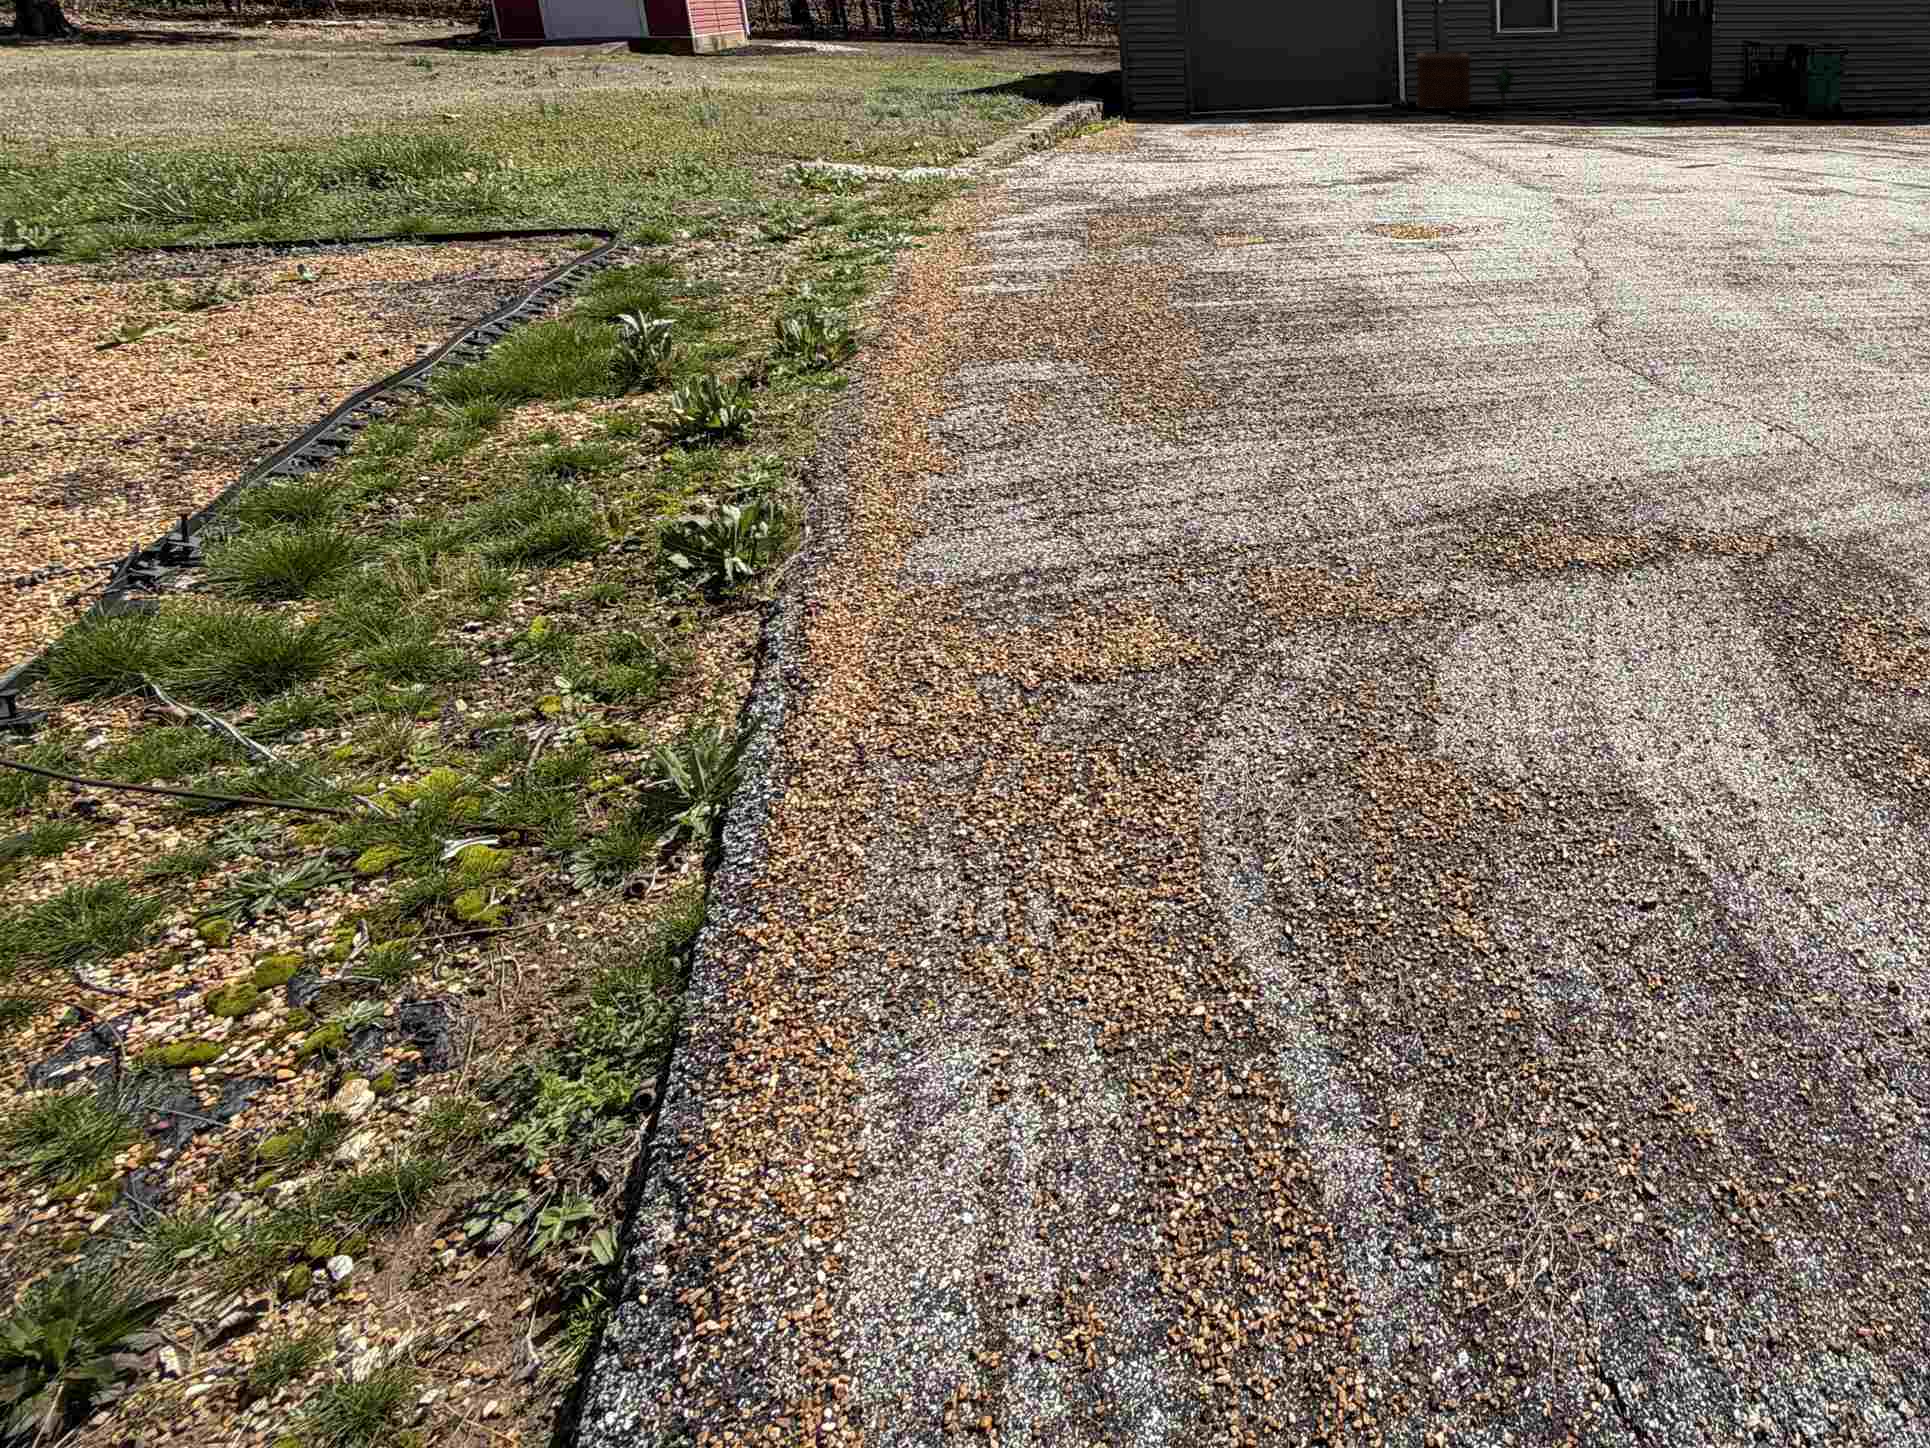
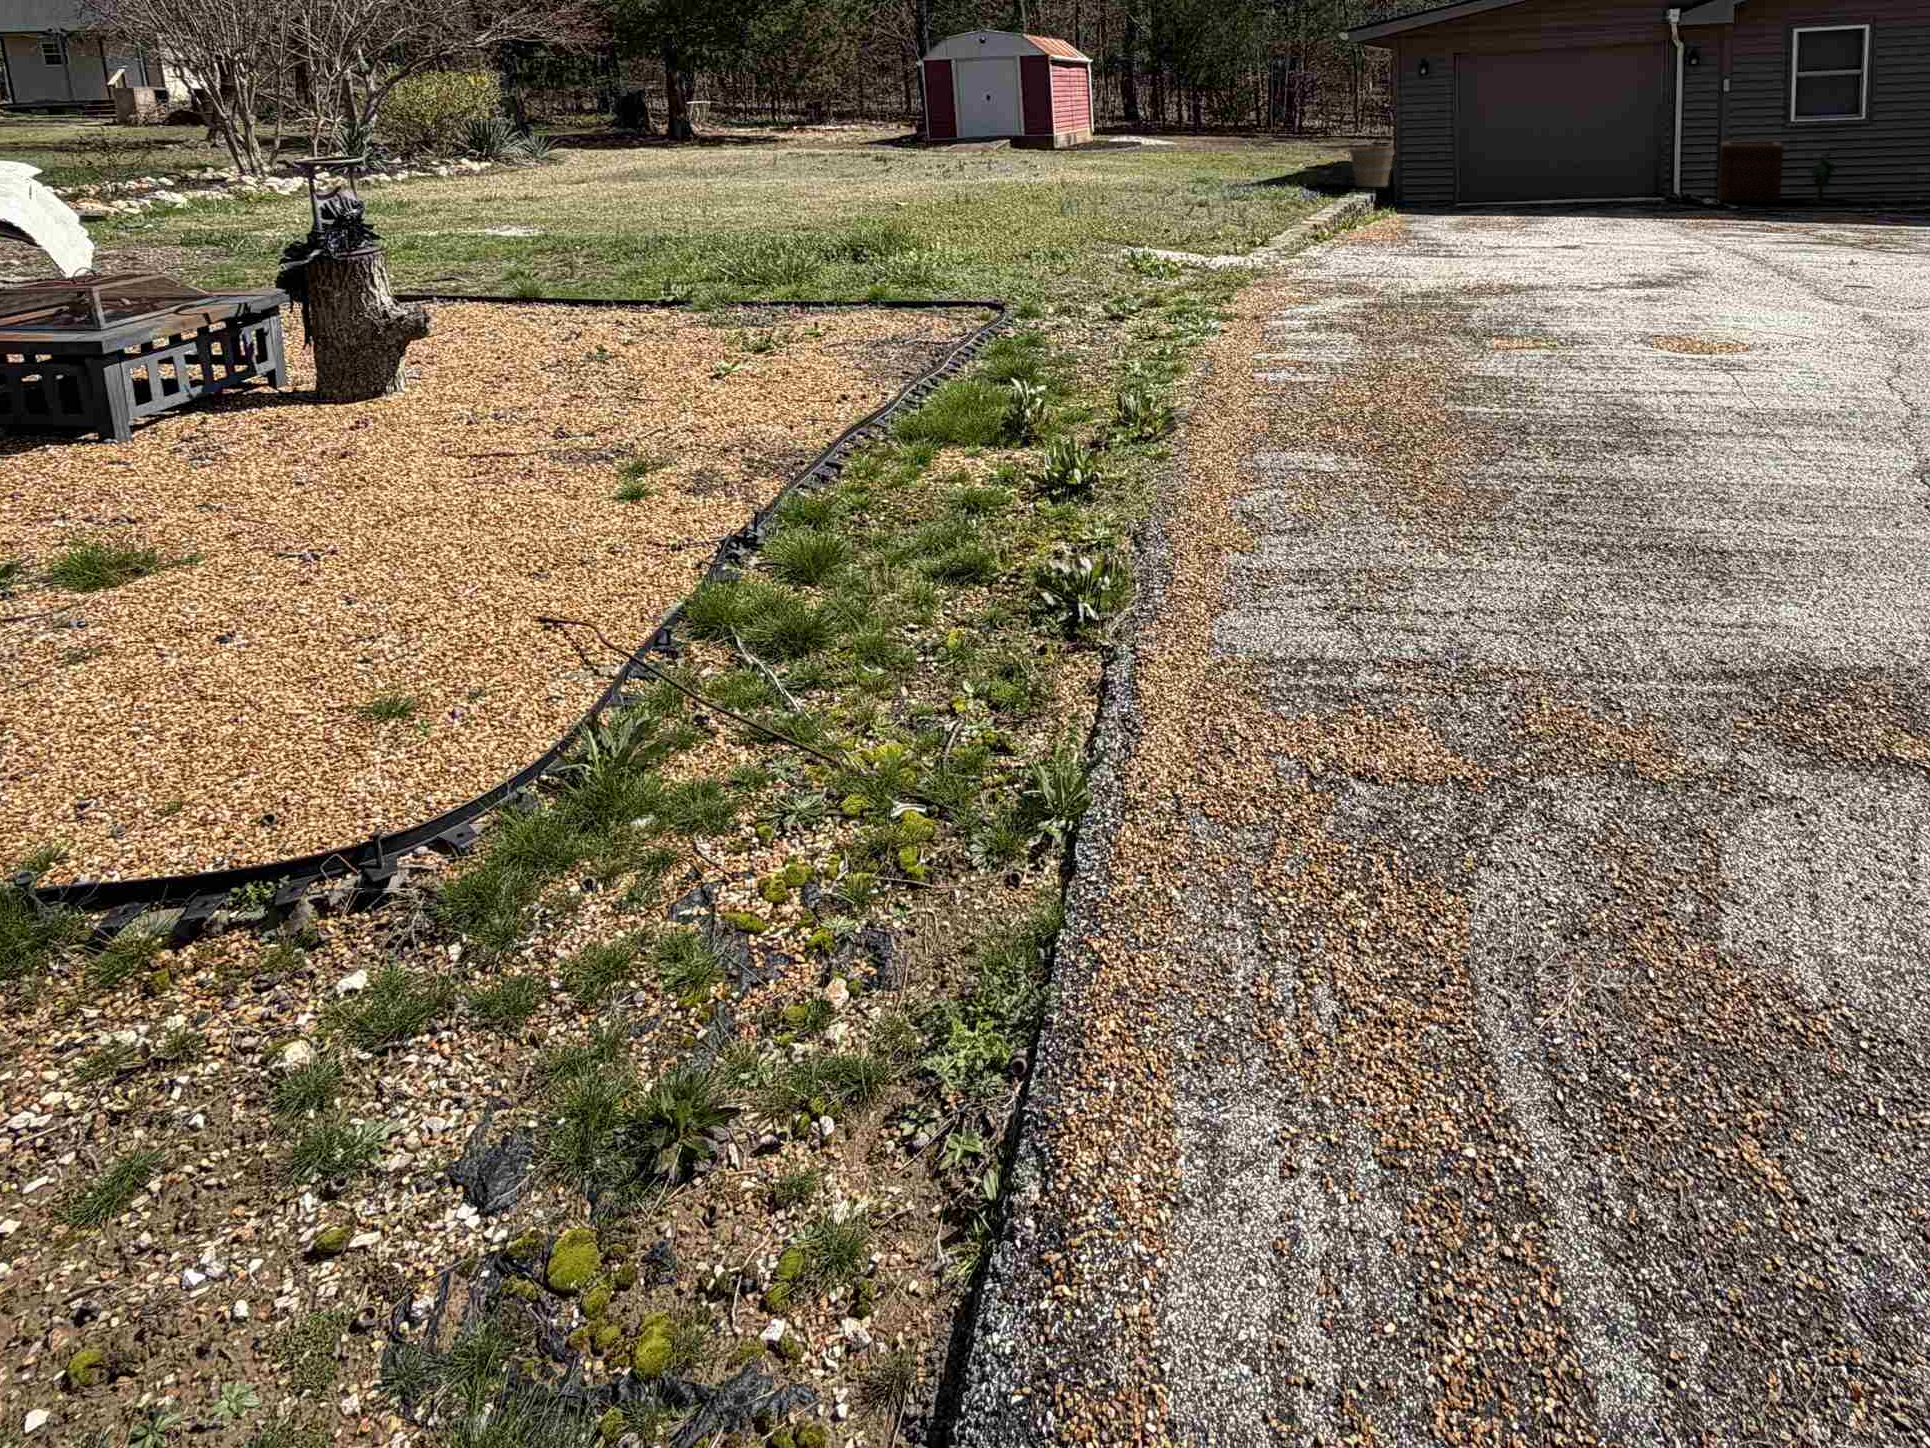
wooden bucket: none [1050,63,1100,105] -> present [1350,147,1394,187]

